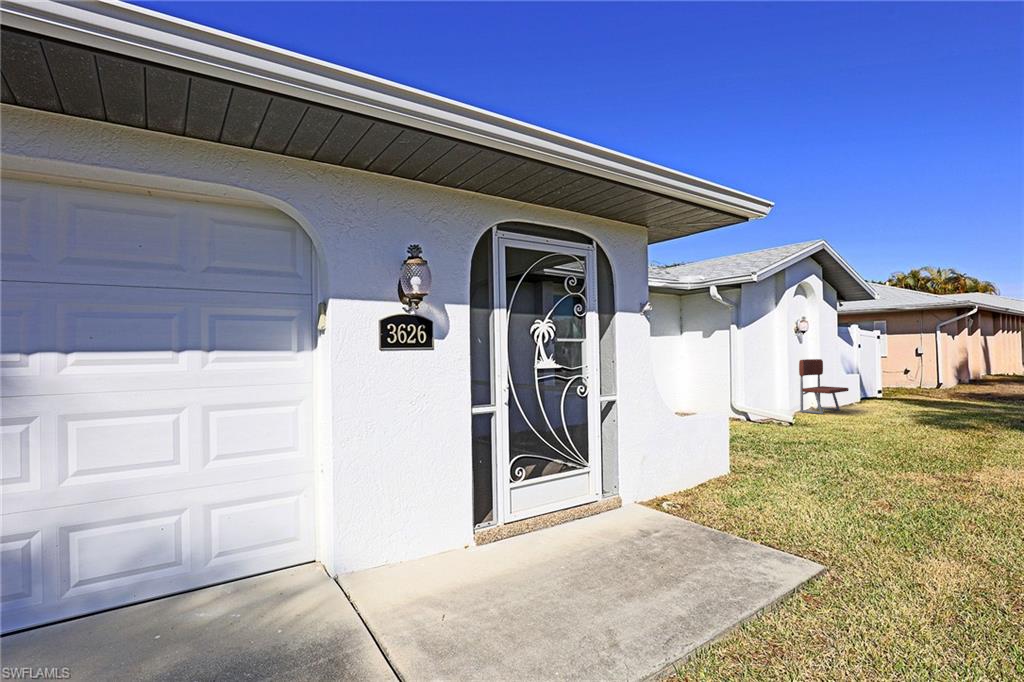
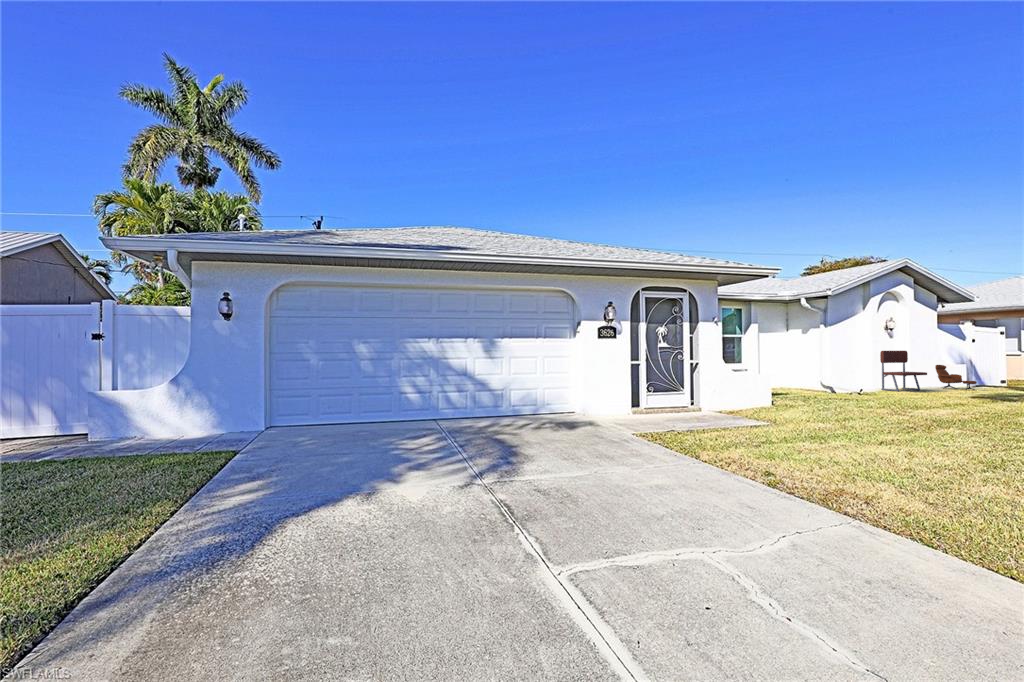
lounge chair: none [844,376,895,409] -> present [935,365,977,390]

